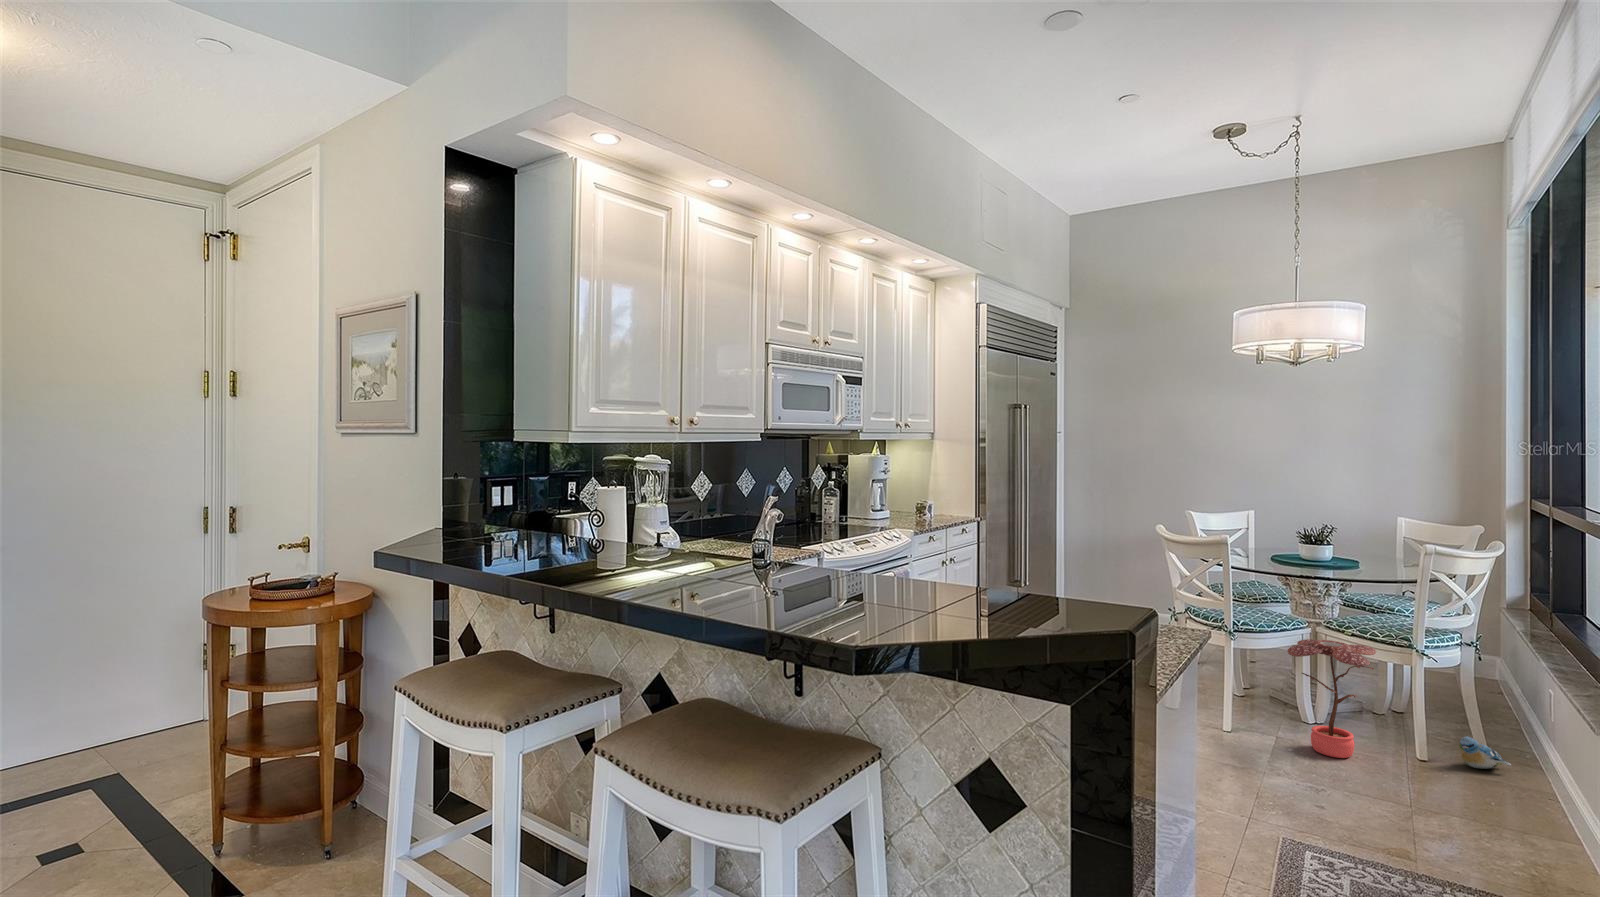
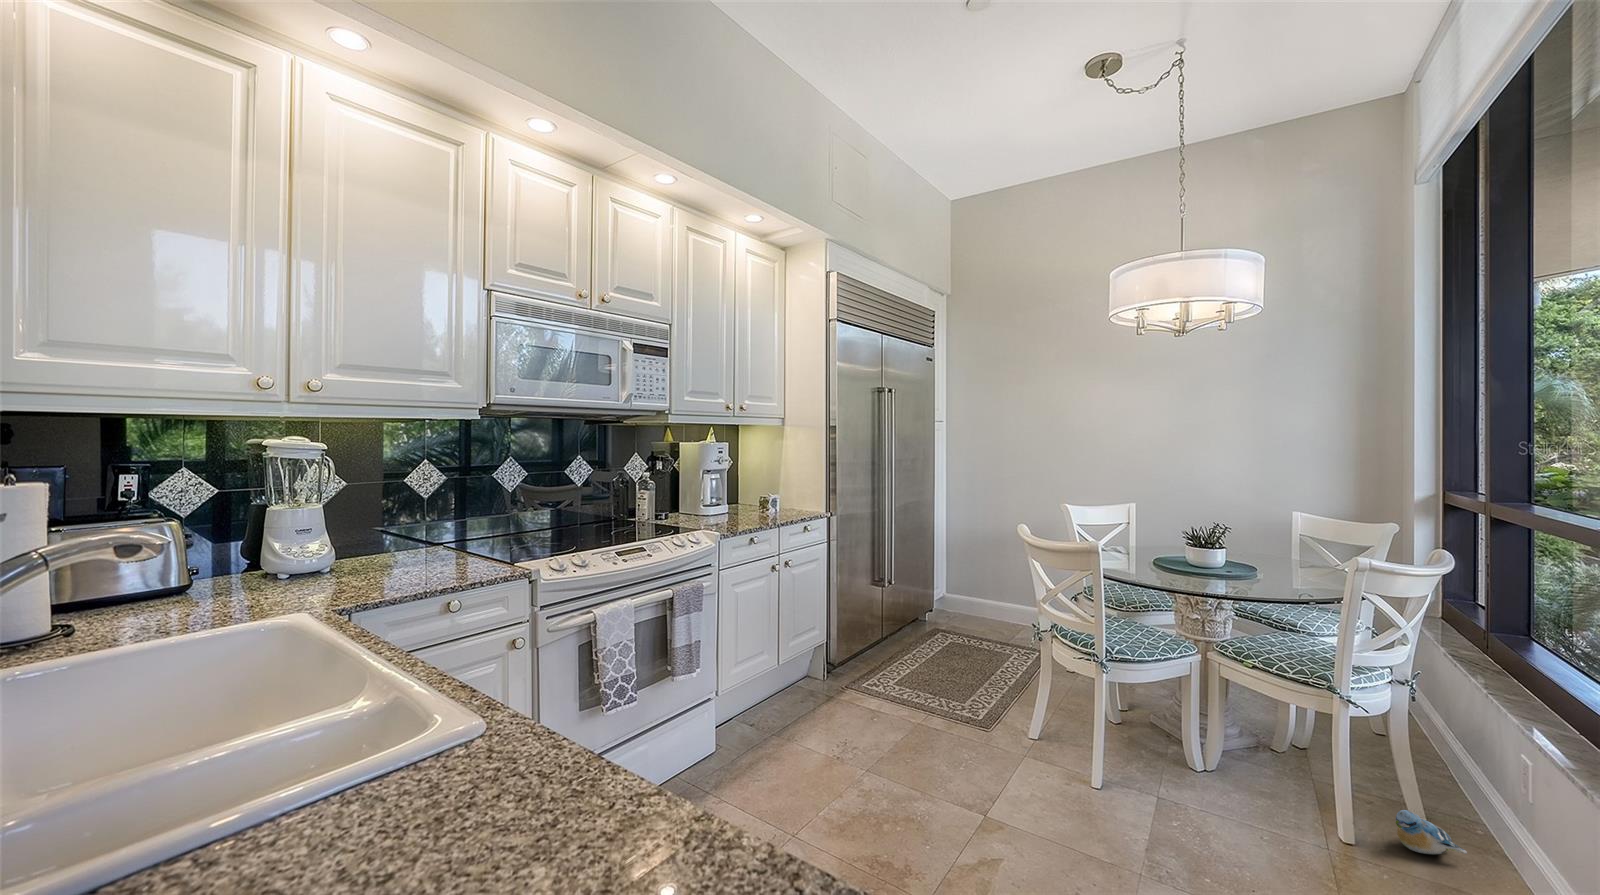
potted plant: present [1287,639,1376,758] -> none [1174,670,1286,831]

